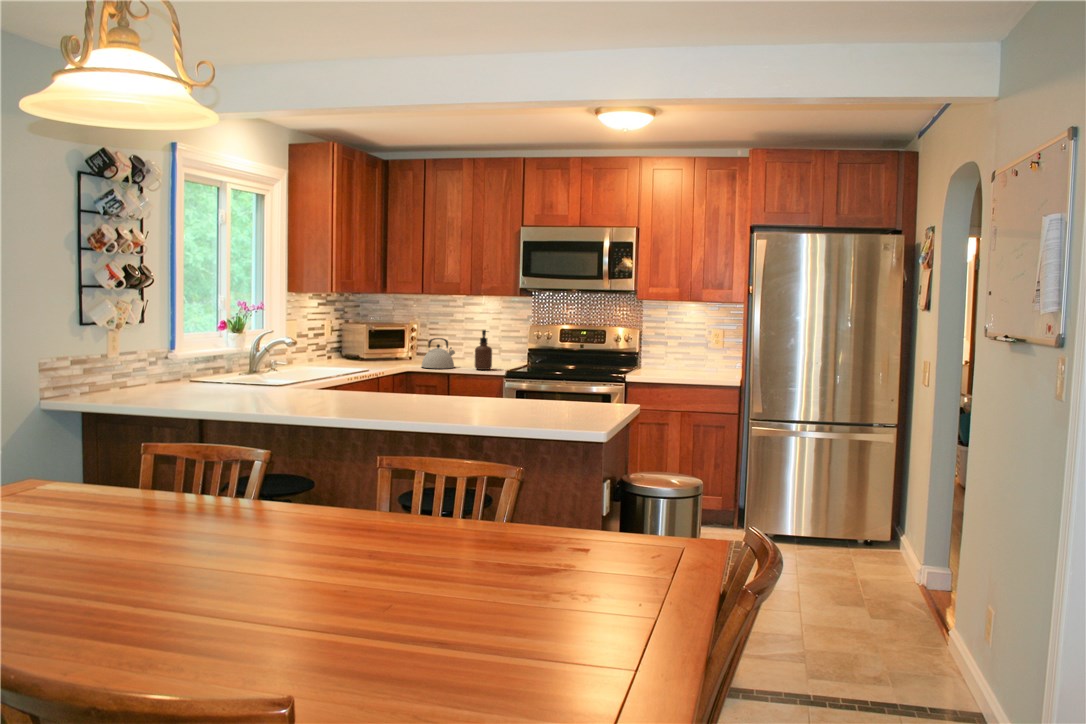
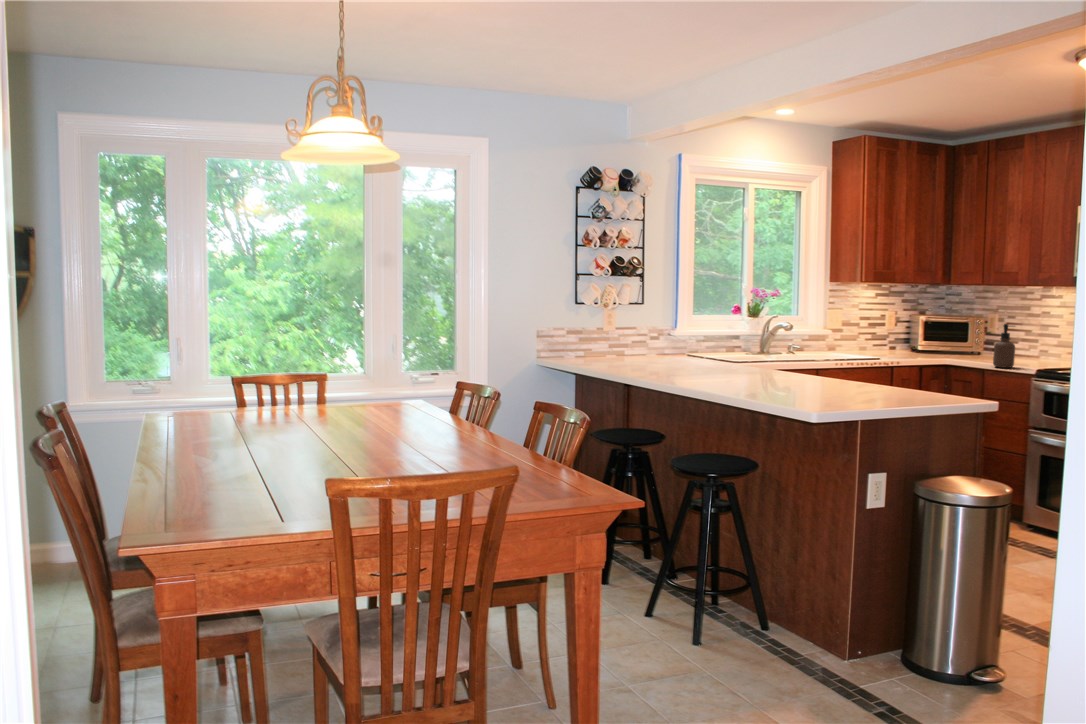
kettle: present [422,338,455,368] -> none [947,331,988,364]

